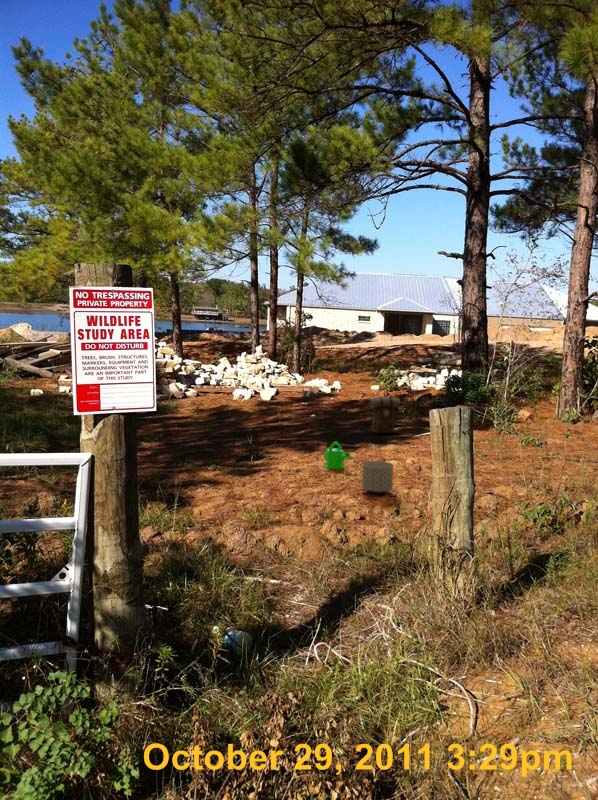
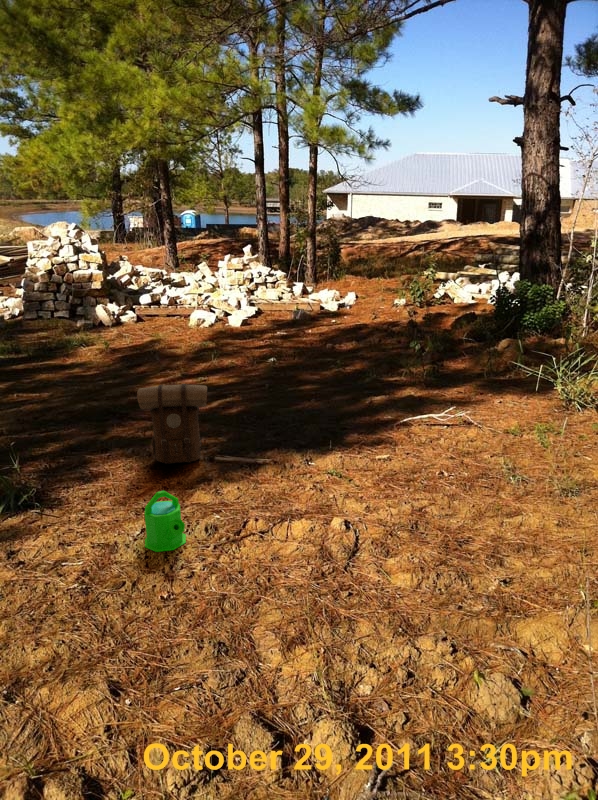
backpack: present [370,397,400,434] -> present [137,384,207,464]
planter: present [362,461,393,494] -> none [118,599,206,707]

